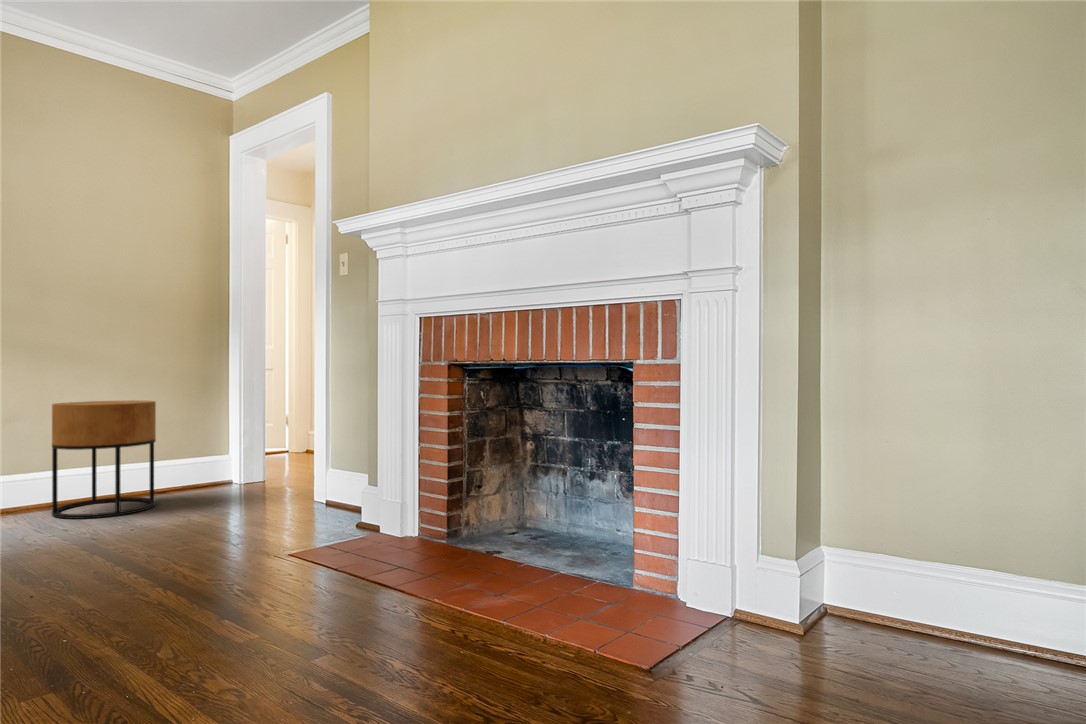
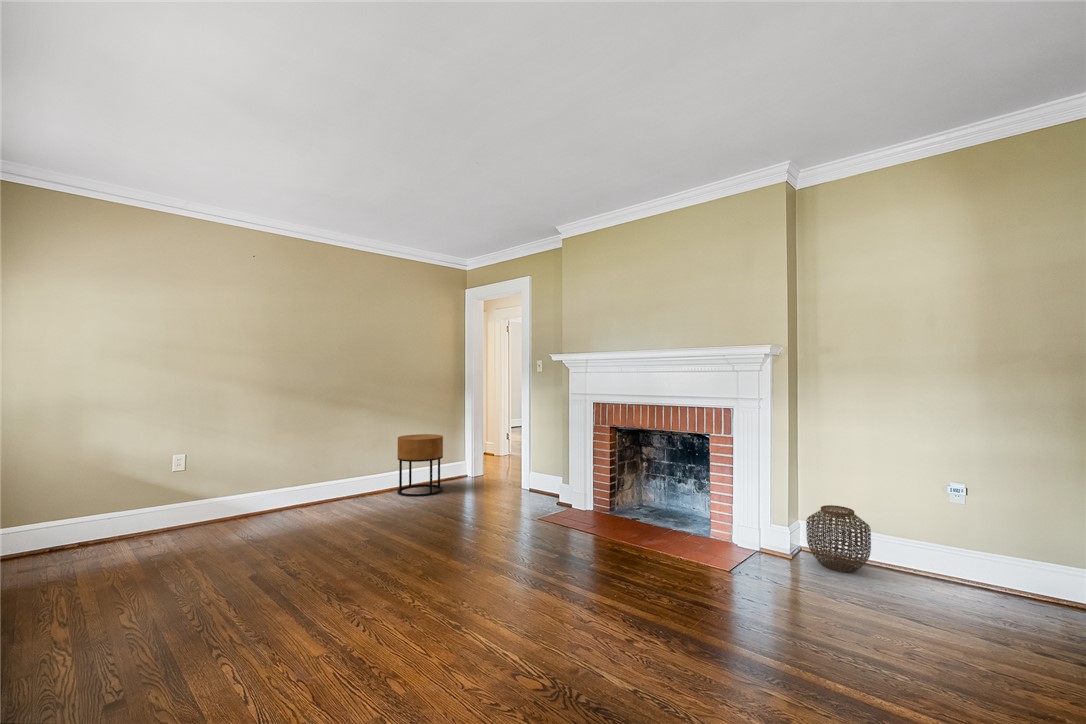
woven basket: none [834,508,984,666] -> present [806,505,871,572]

